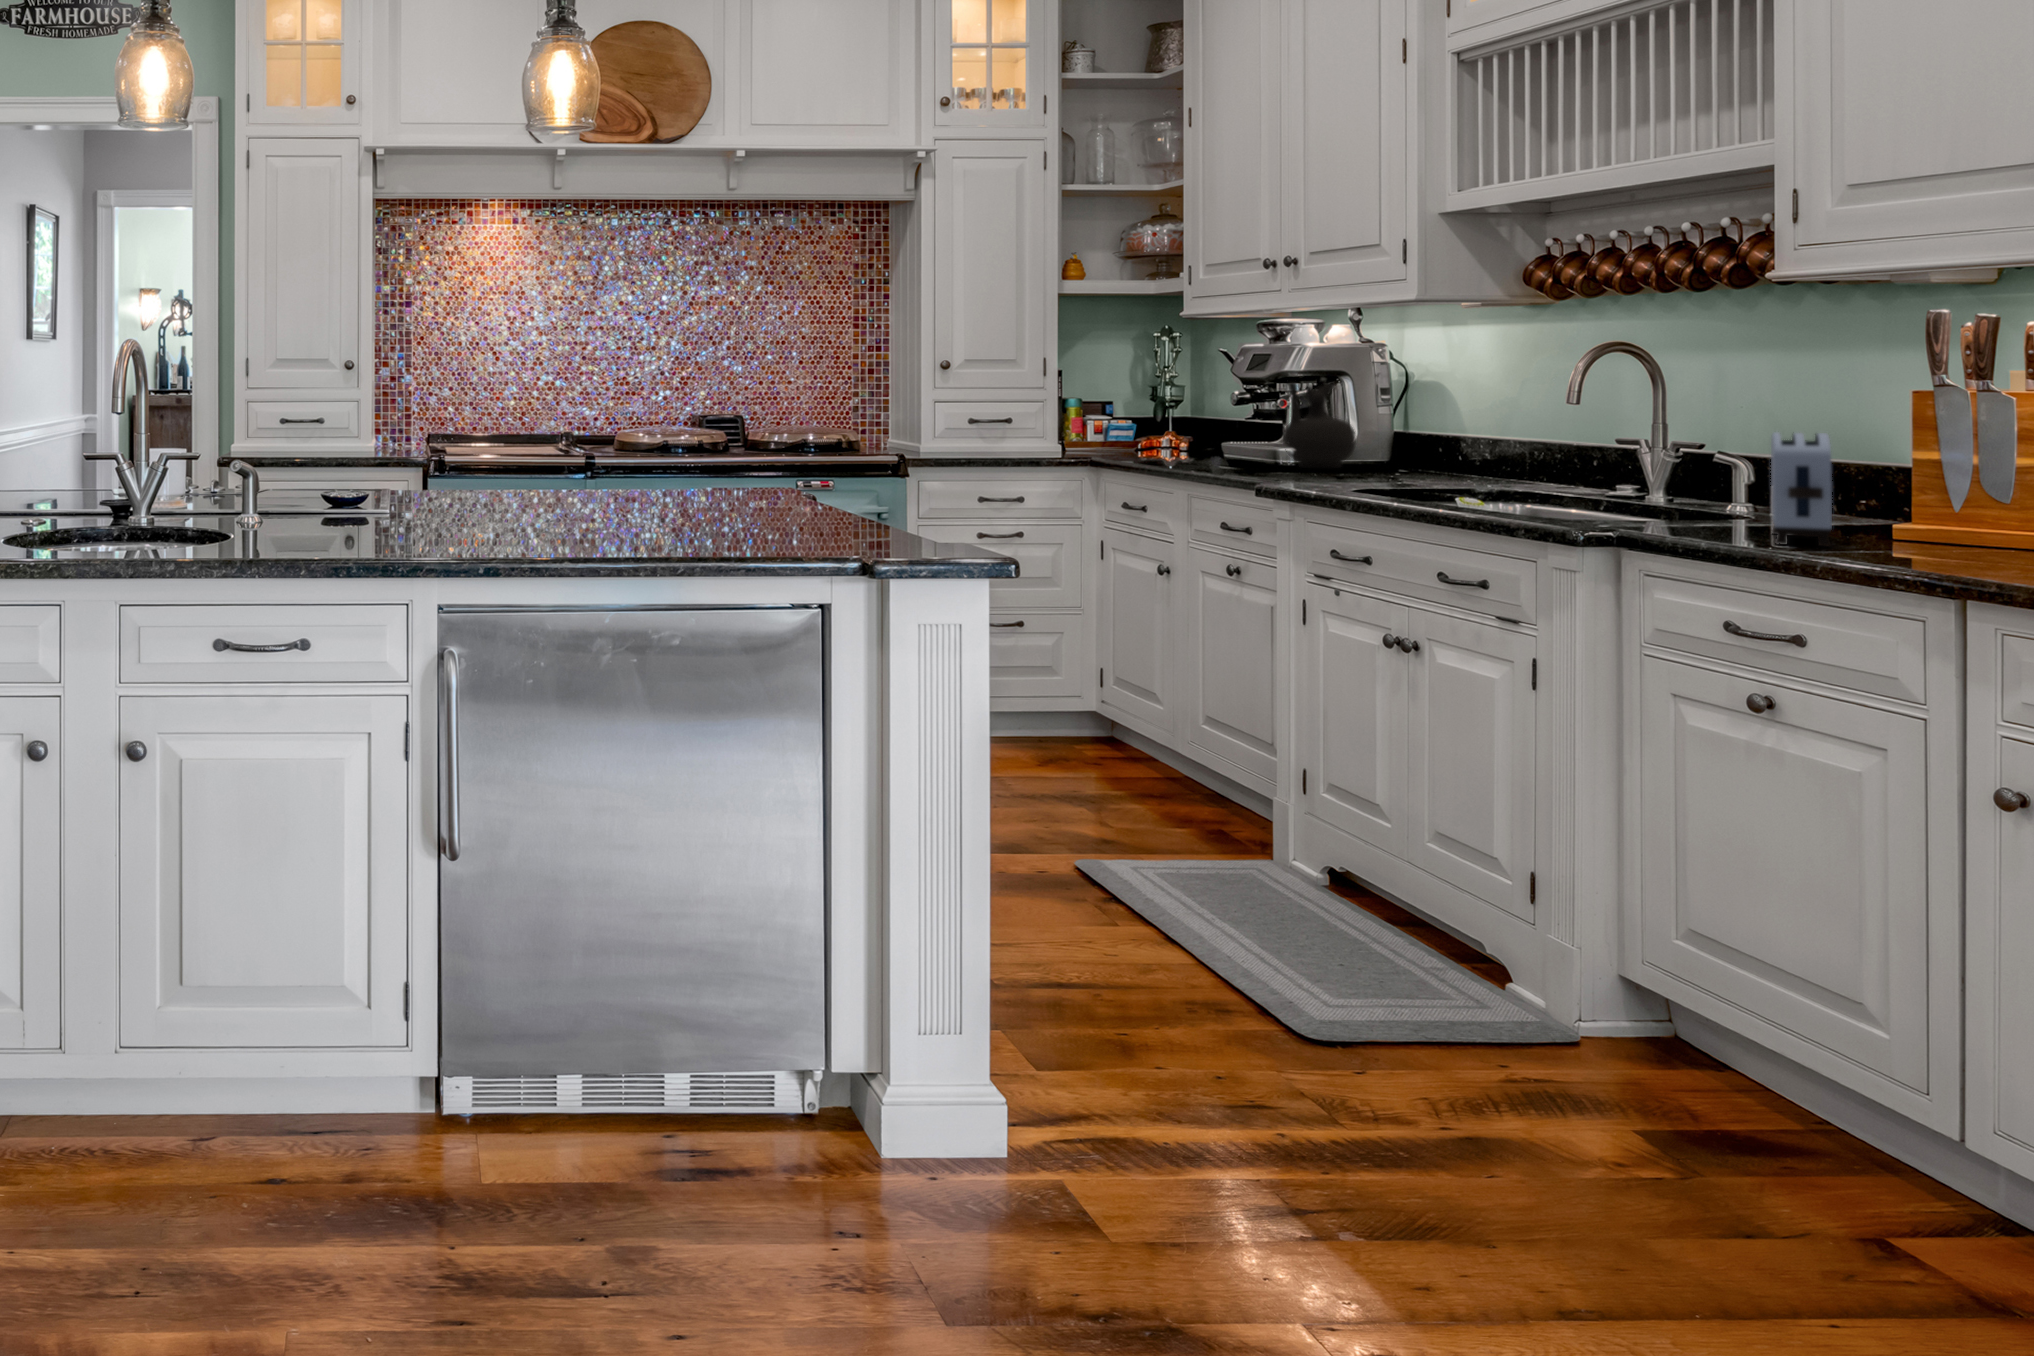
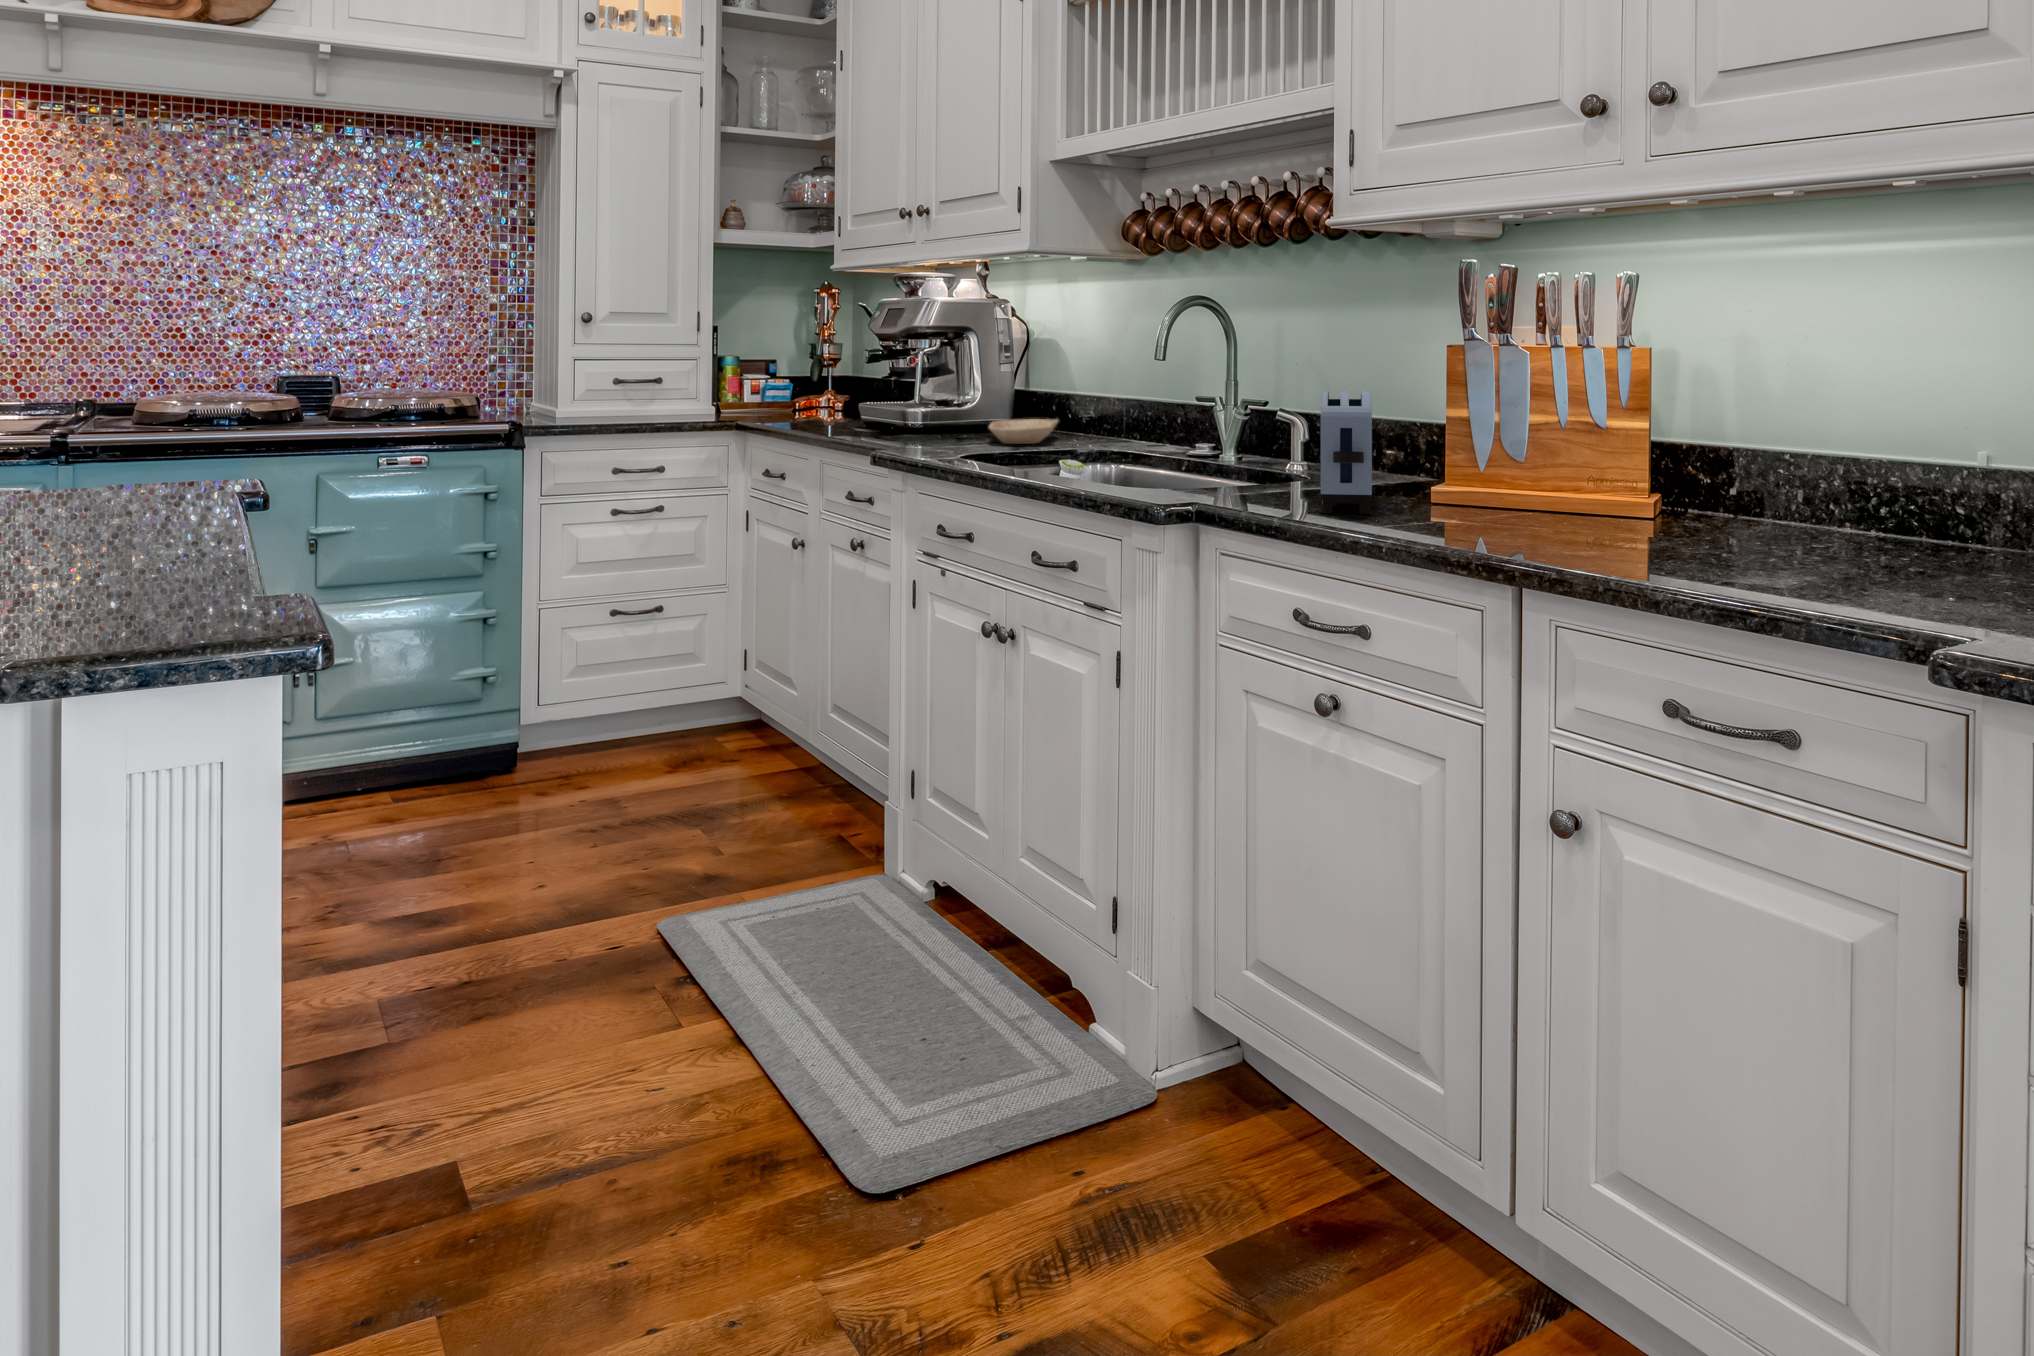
ceramic jug: present [1283,382,1356,468] -> none [909,312,978,429]
tray: none [1379,460,1449,483] -> present [989,419,1058,444]

